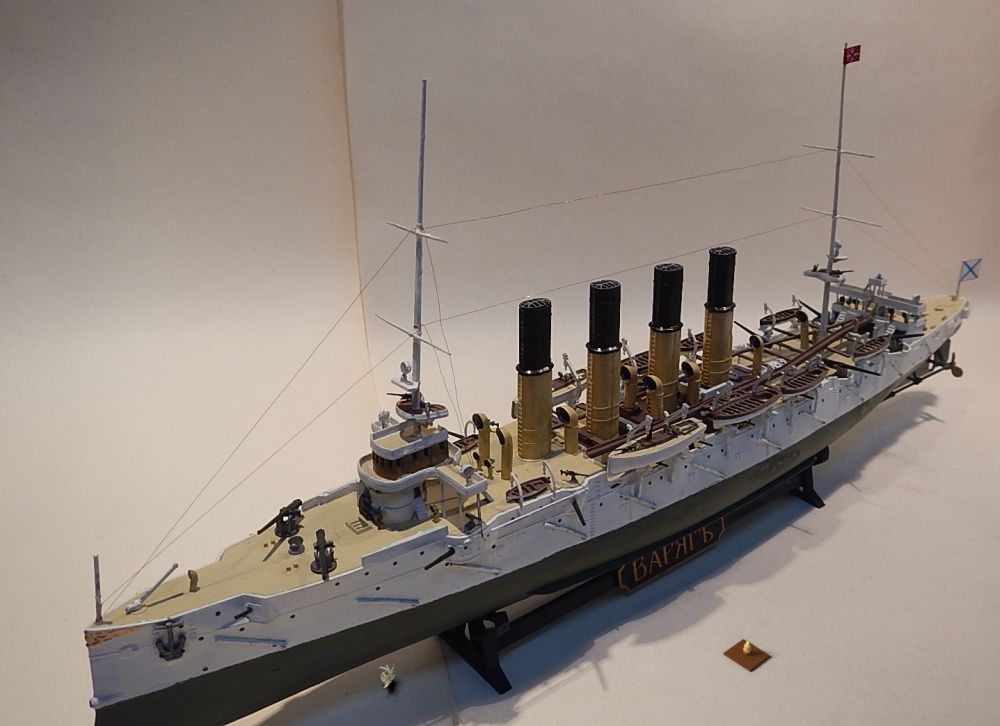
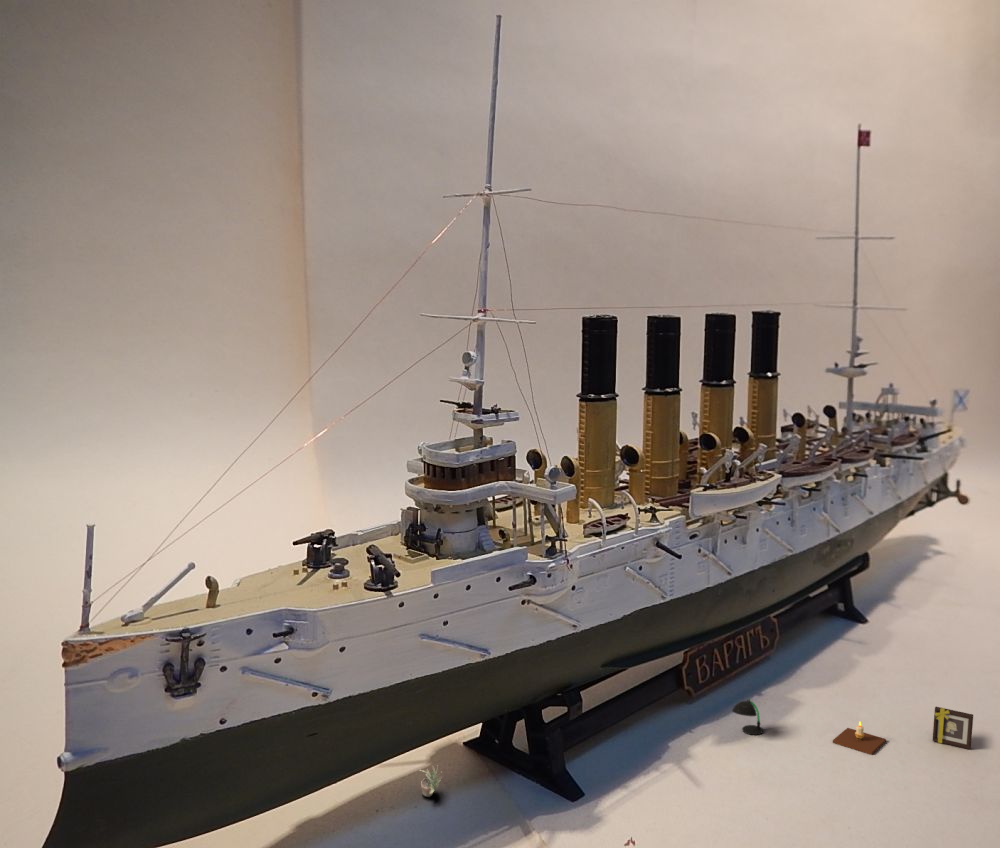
desk lamp: none [643,613,671,640] -> present [732,699,763,735]
picture frame: none [810,635,843,673] -> present [933,707,973,749]

